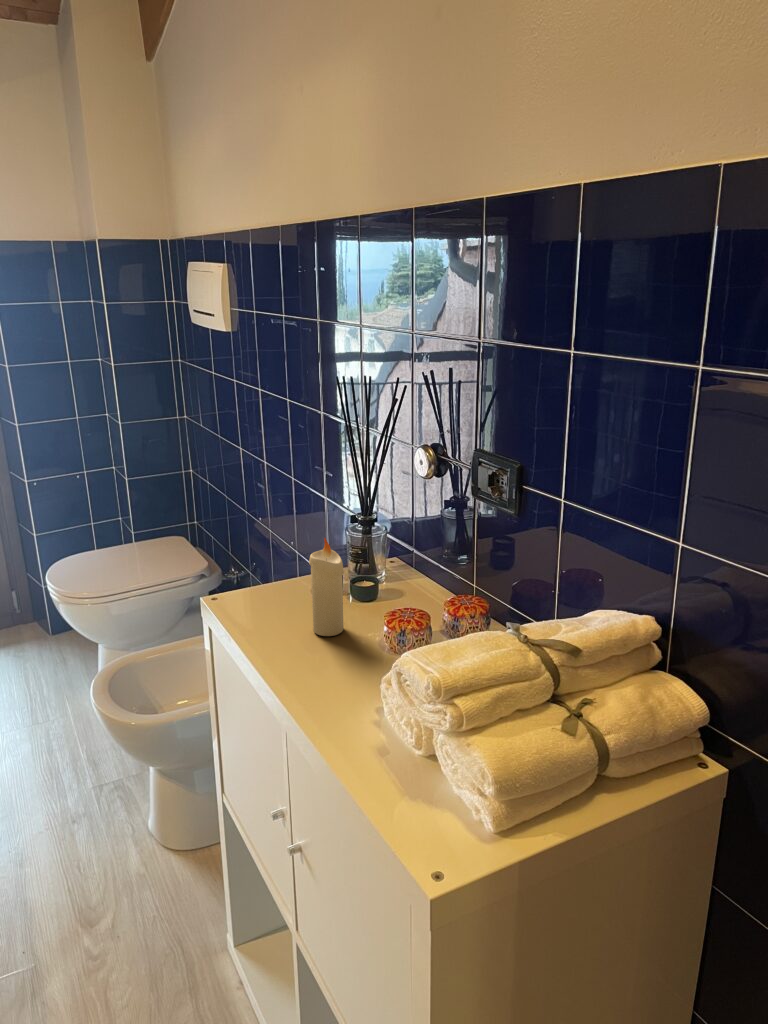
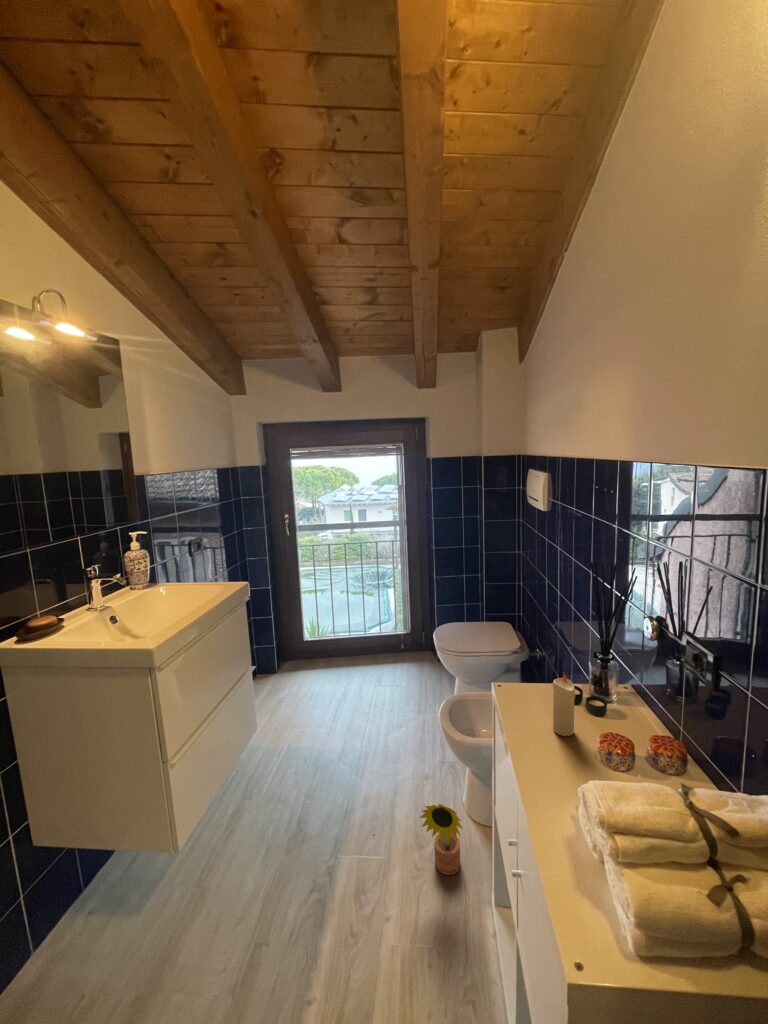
decorative plant: none [84,831,168,942] -> present [420,804,463,875]

